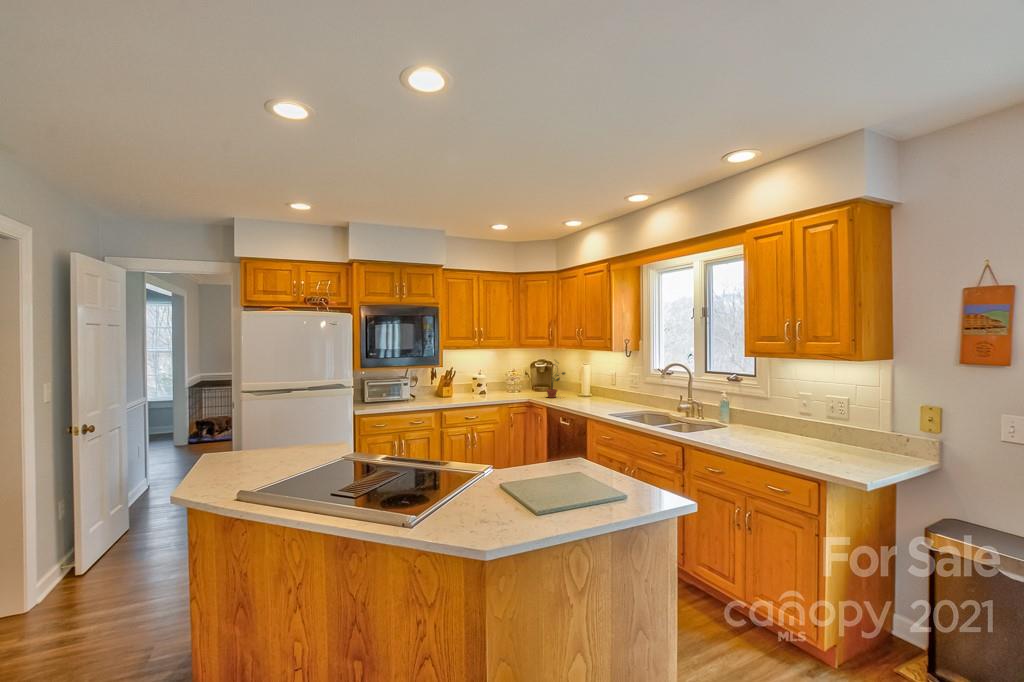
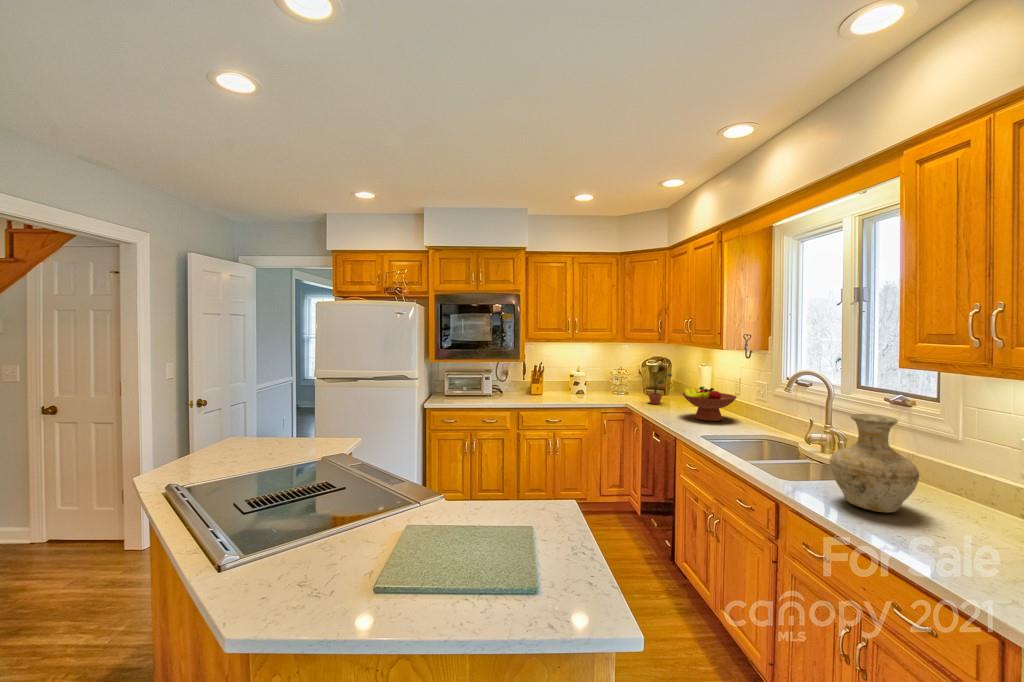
fruit bowl: none [583,380,622,405] -> present [682,387,737,421]
vase: none [716,384,762,439] -> present [830,414,919,513]

